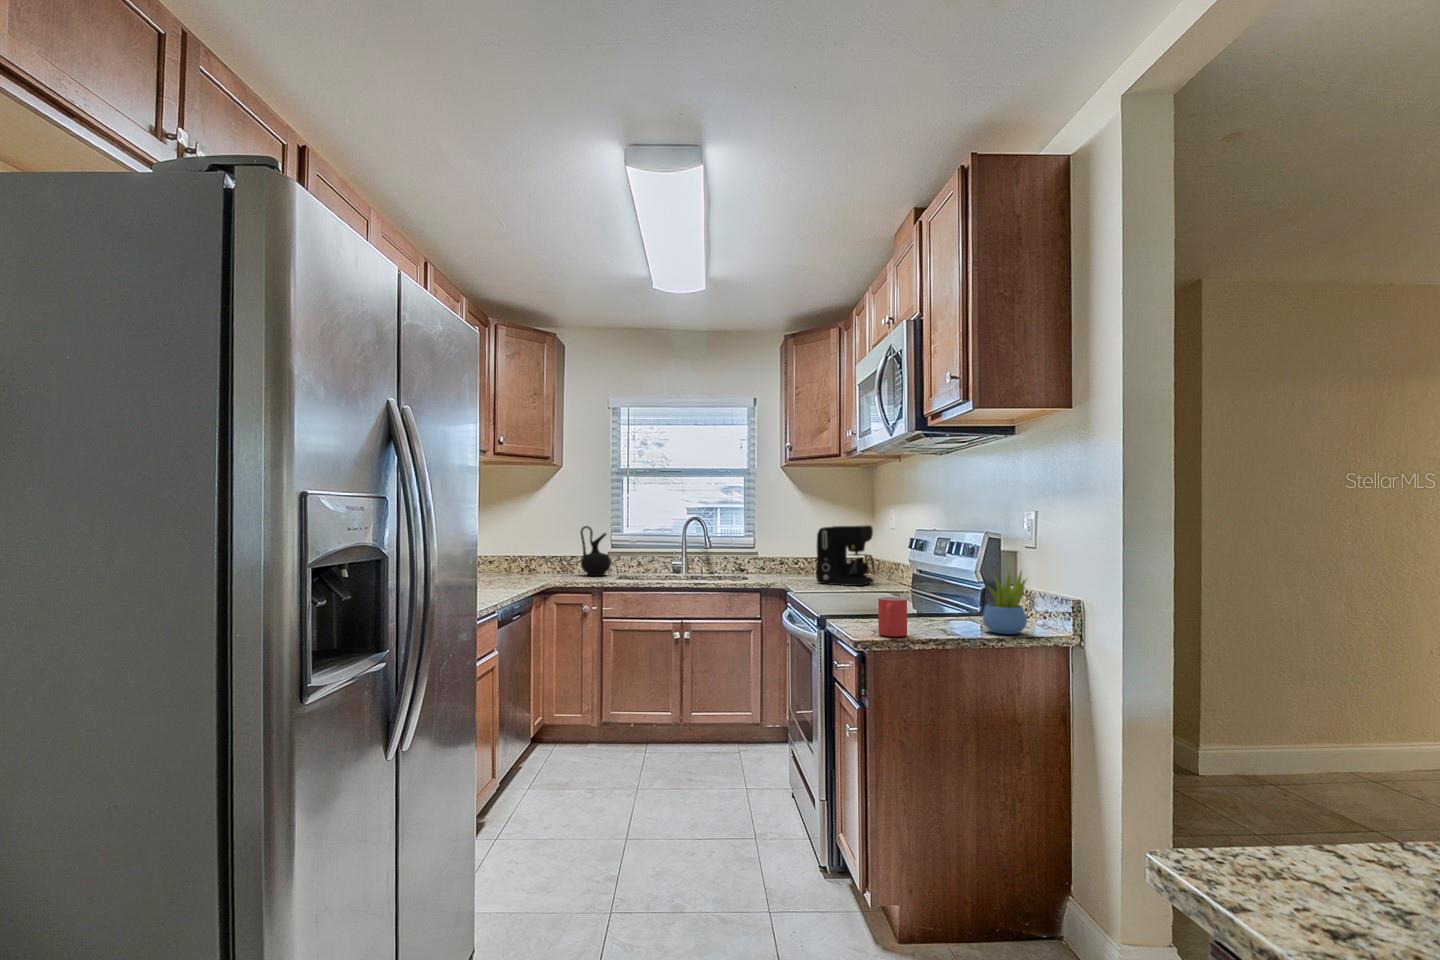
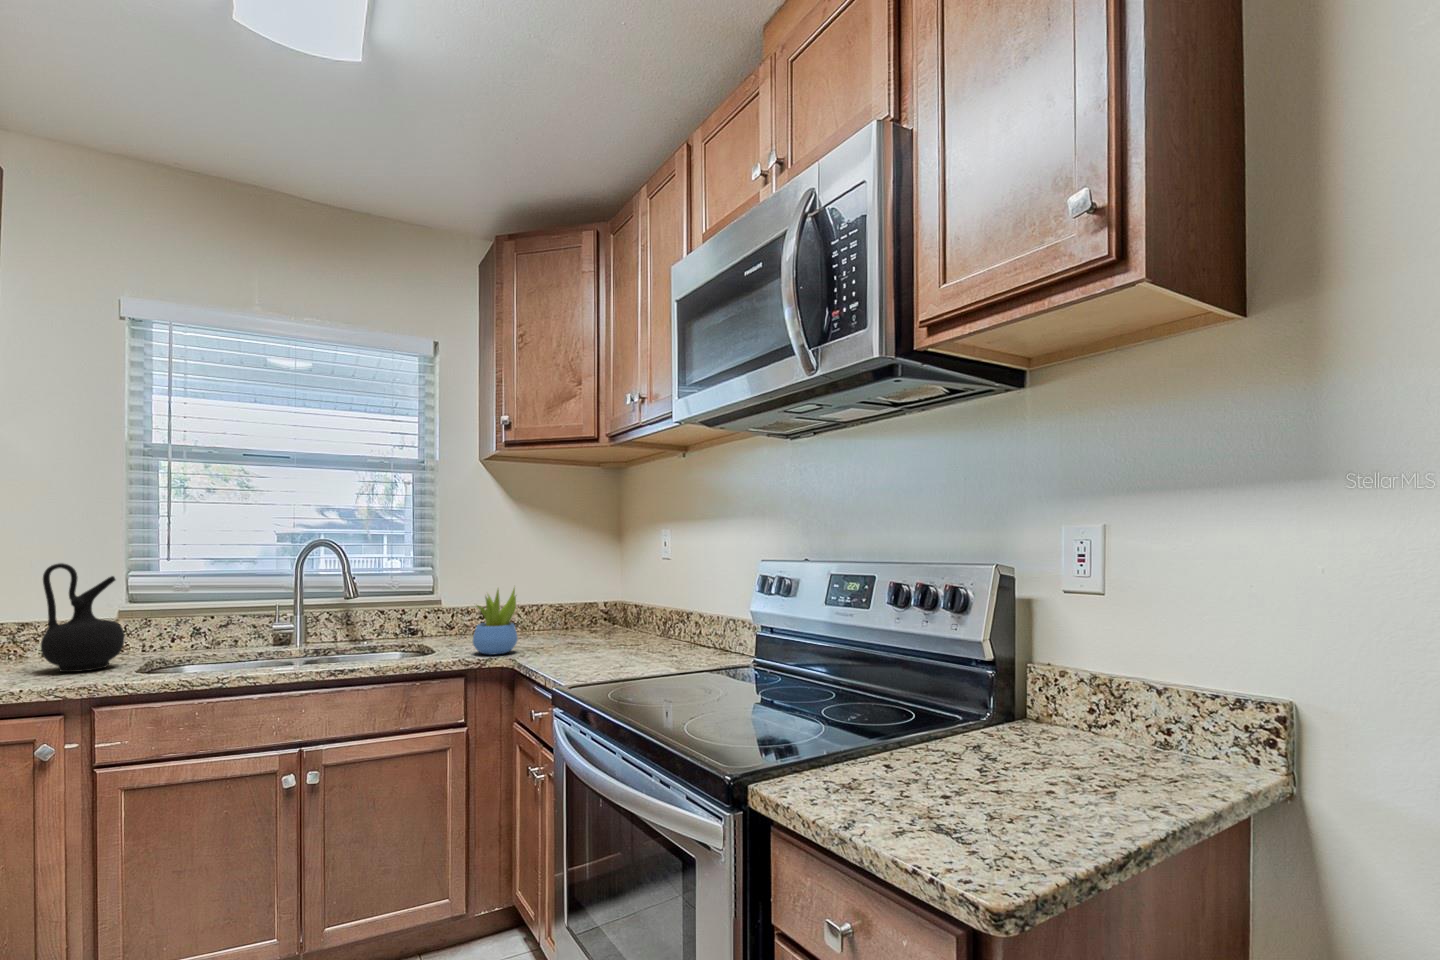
coffee maker: present [816,525,874,586] -> none [564,550,658,651]
succulent plant: present [983,572,1027,634] -> present [473,588,518,655]
mug: present [878,597,907,637] -> none [930,715,1004,825]

